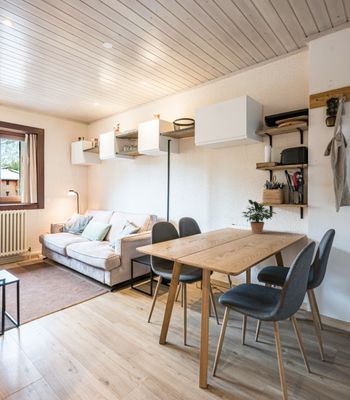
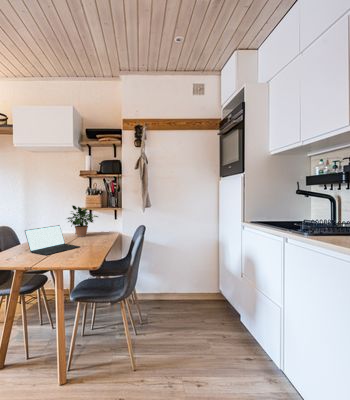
laptop: none [195,218,246,246] -> present [25,225,80,255]

